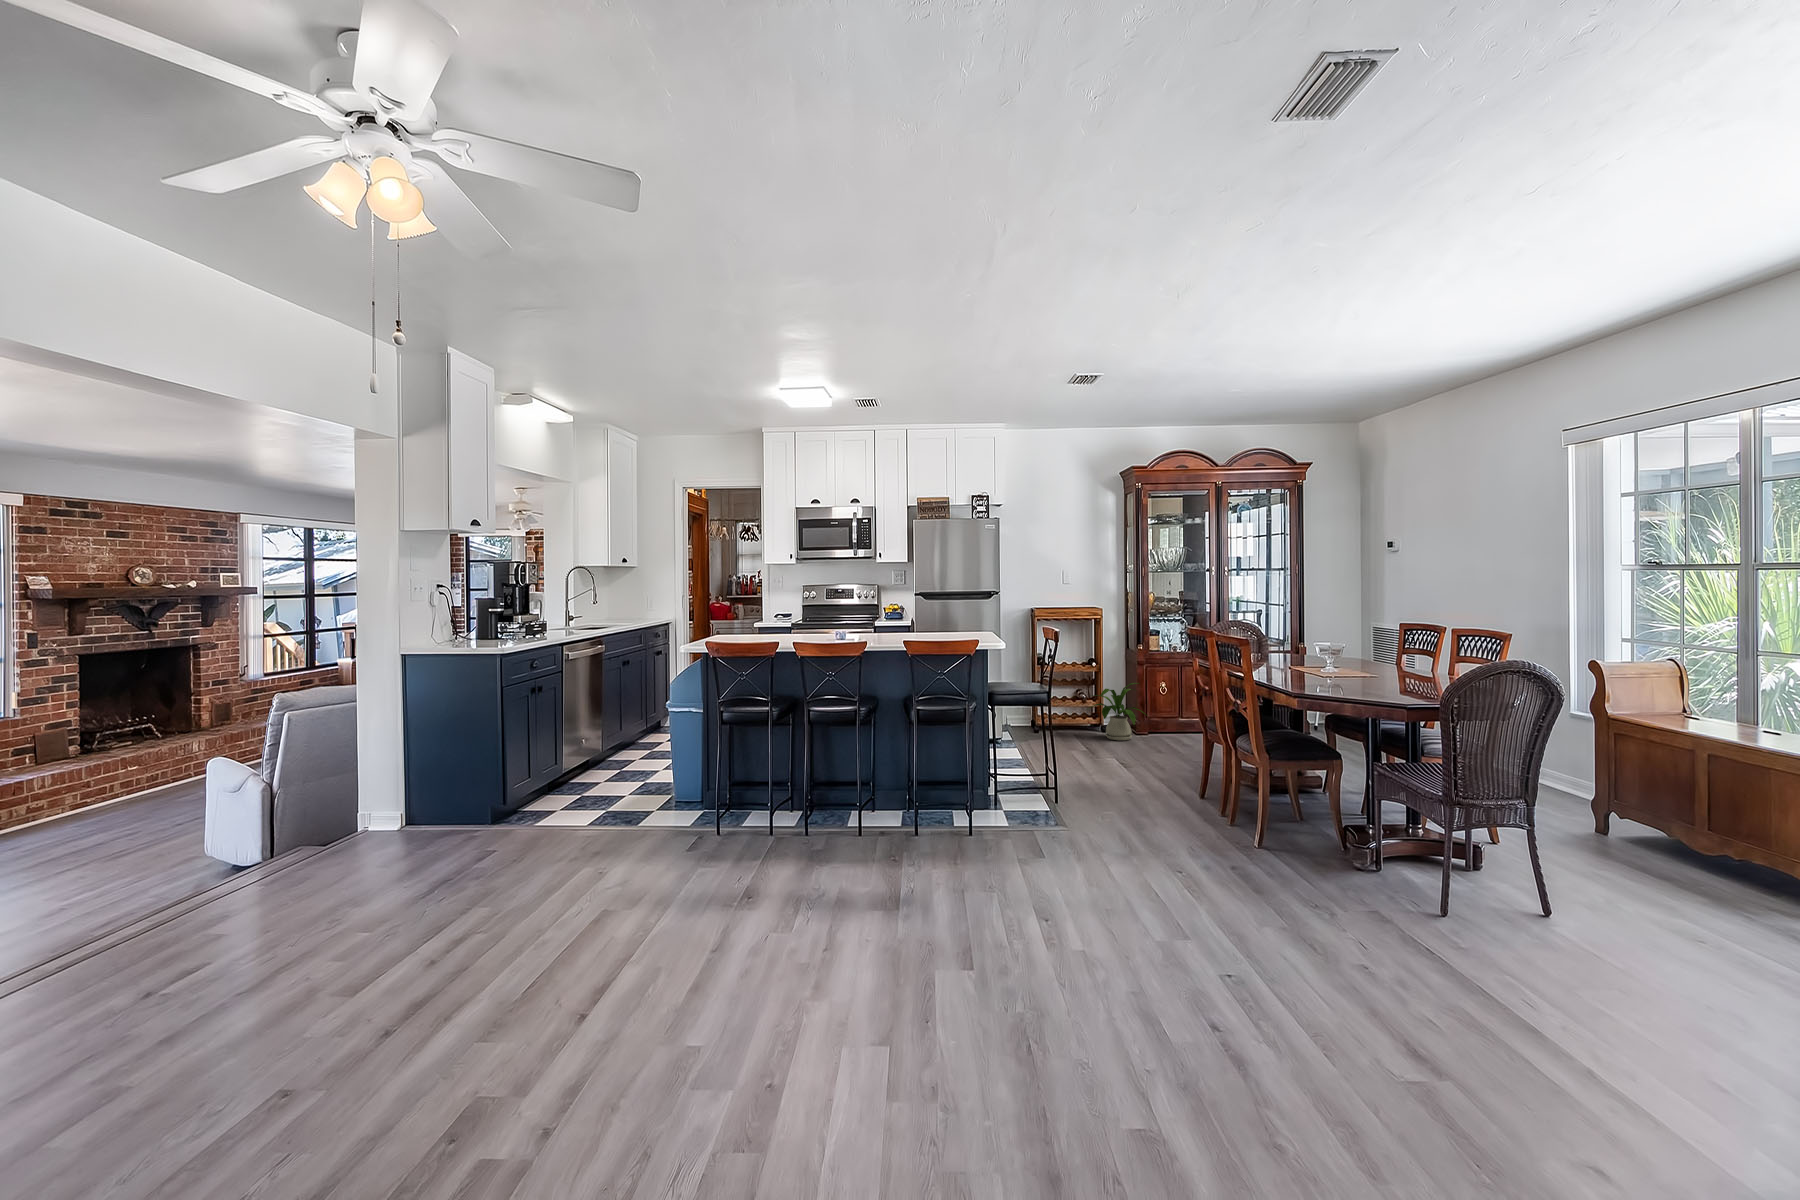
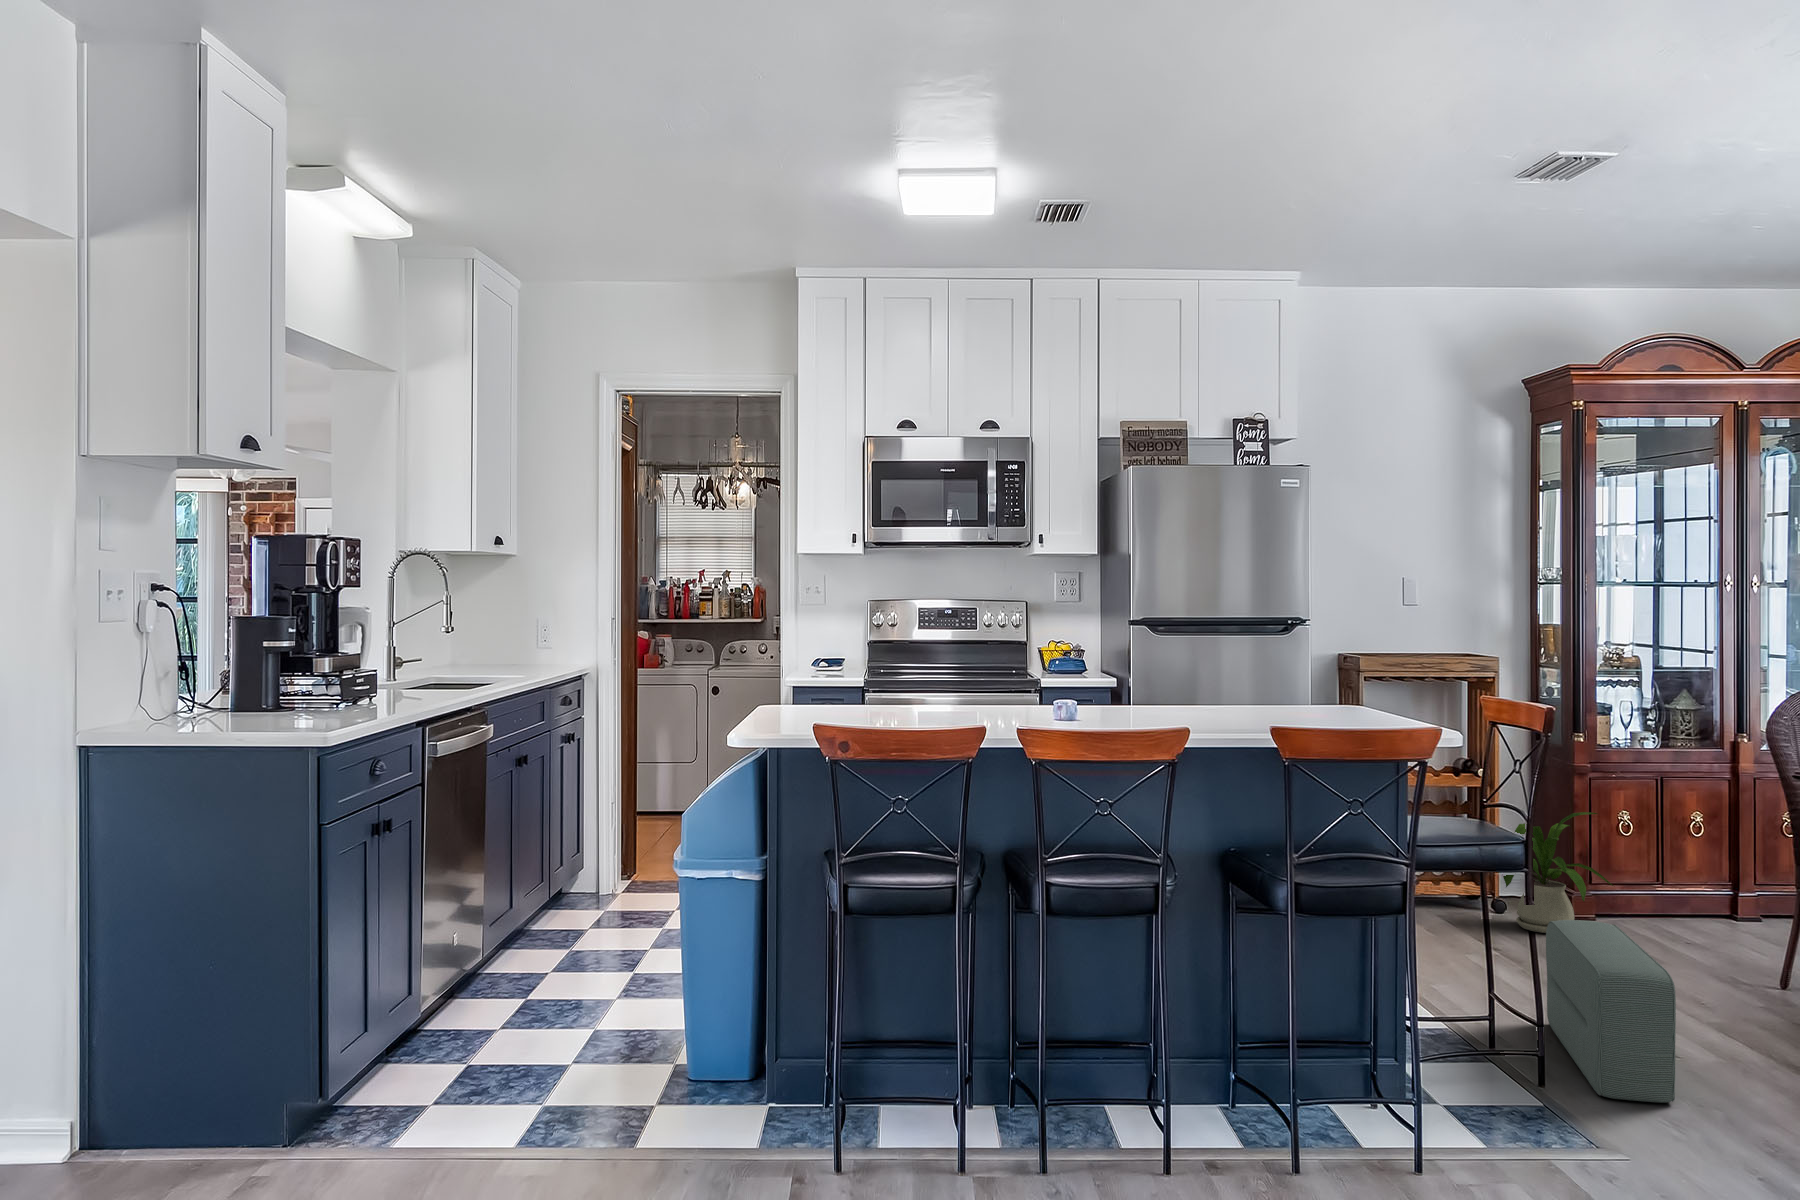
pouf: none [1073,730,1109,807] -> present [1546,920,1676,1103]

